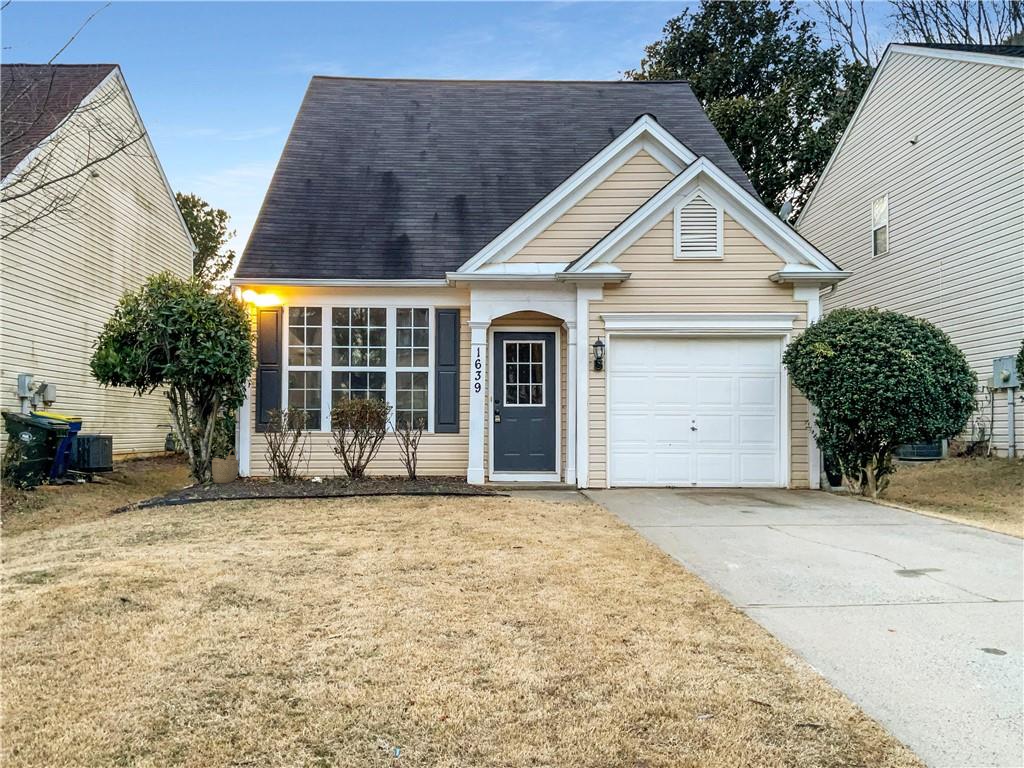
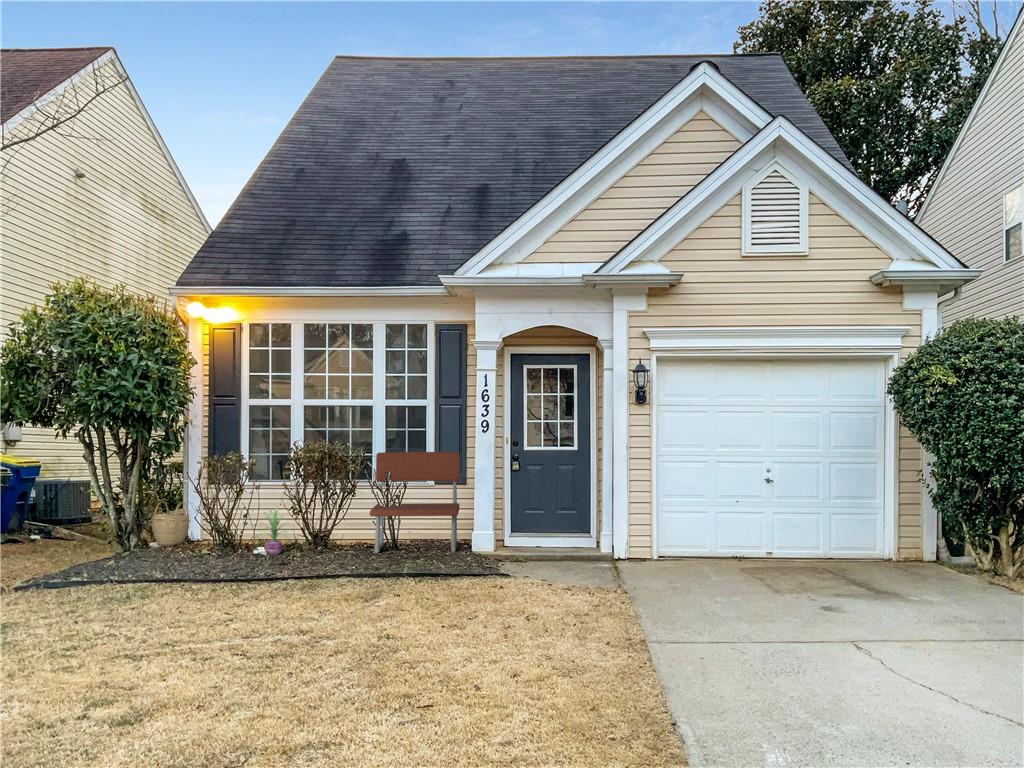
bench: none [387,410,457,487] -> present [370,452,460,553]
decorative plant: none [290,452,331,489] -> present [264,507,288,555]

